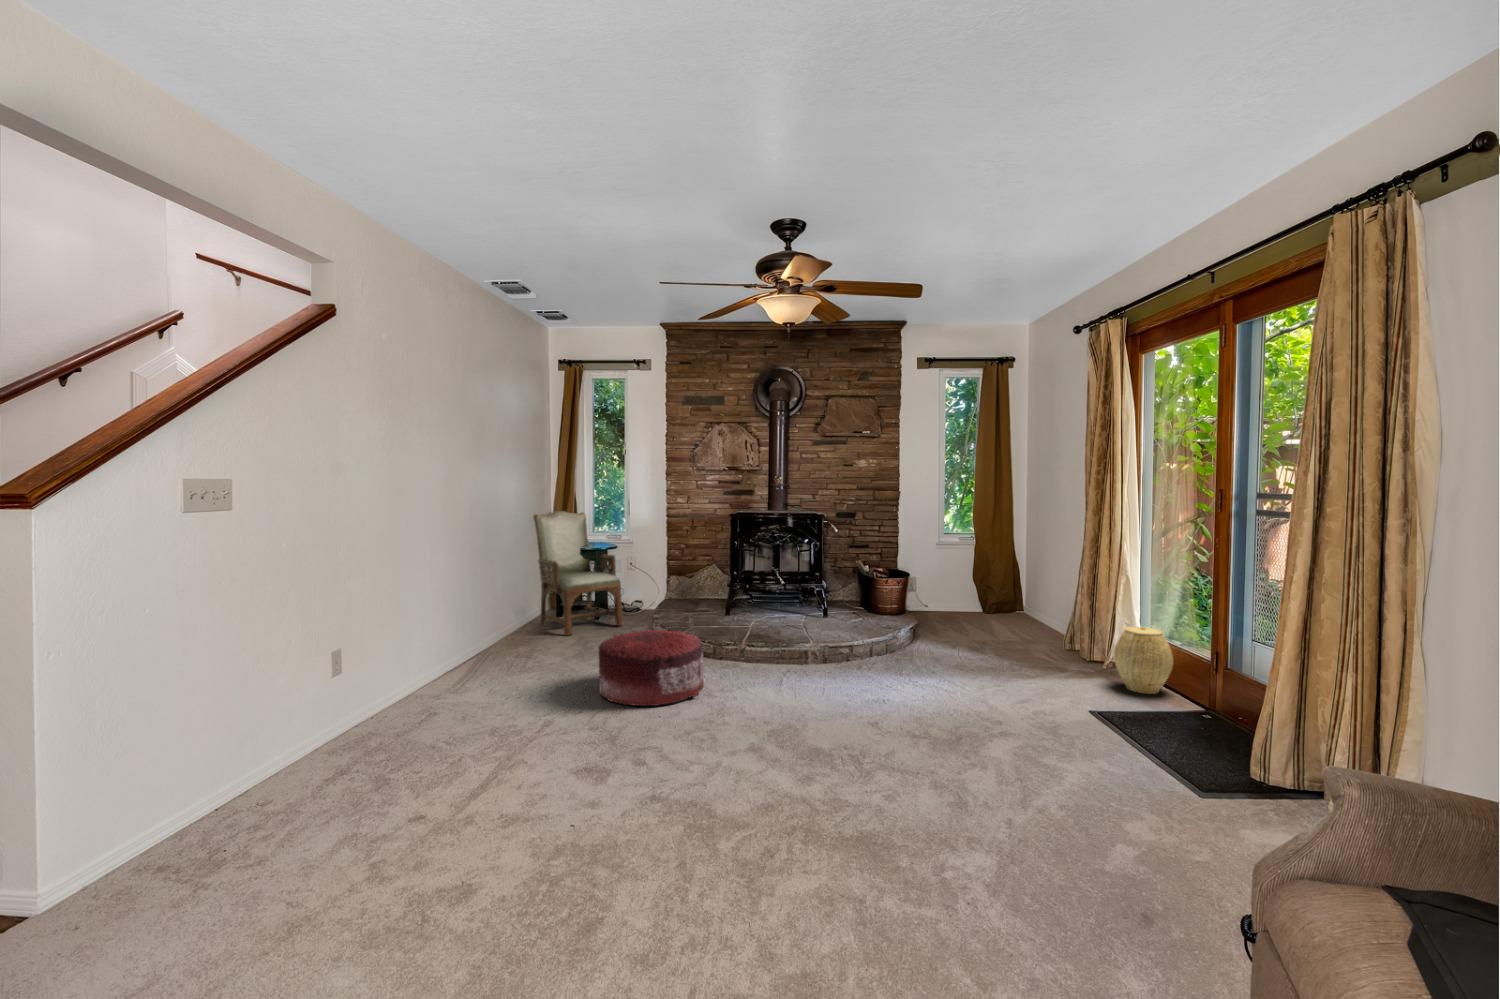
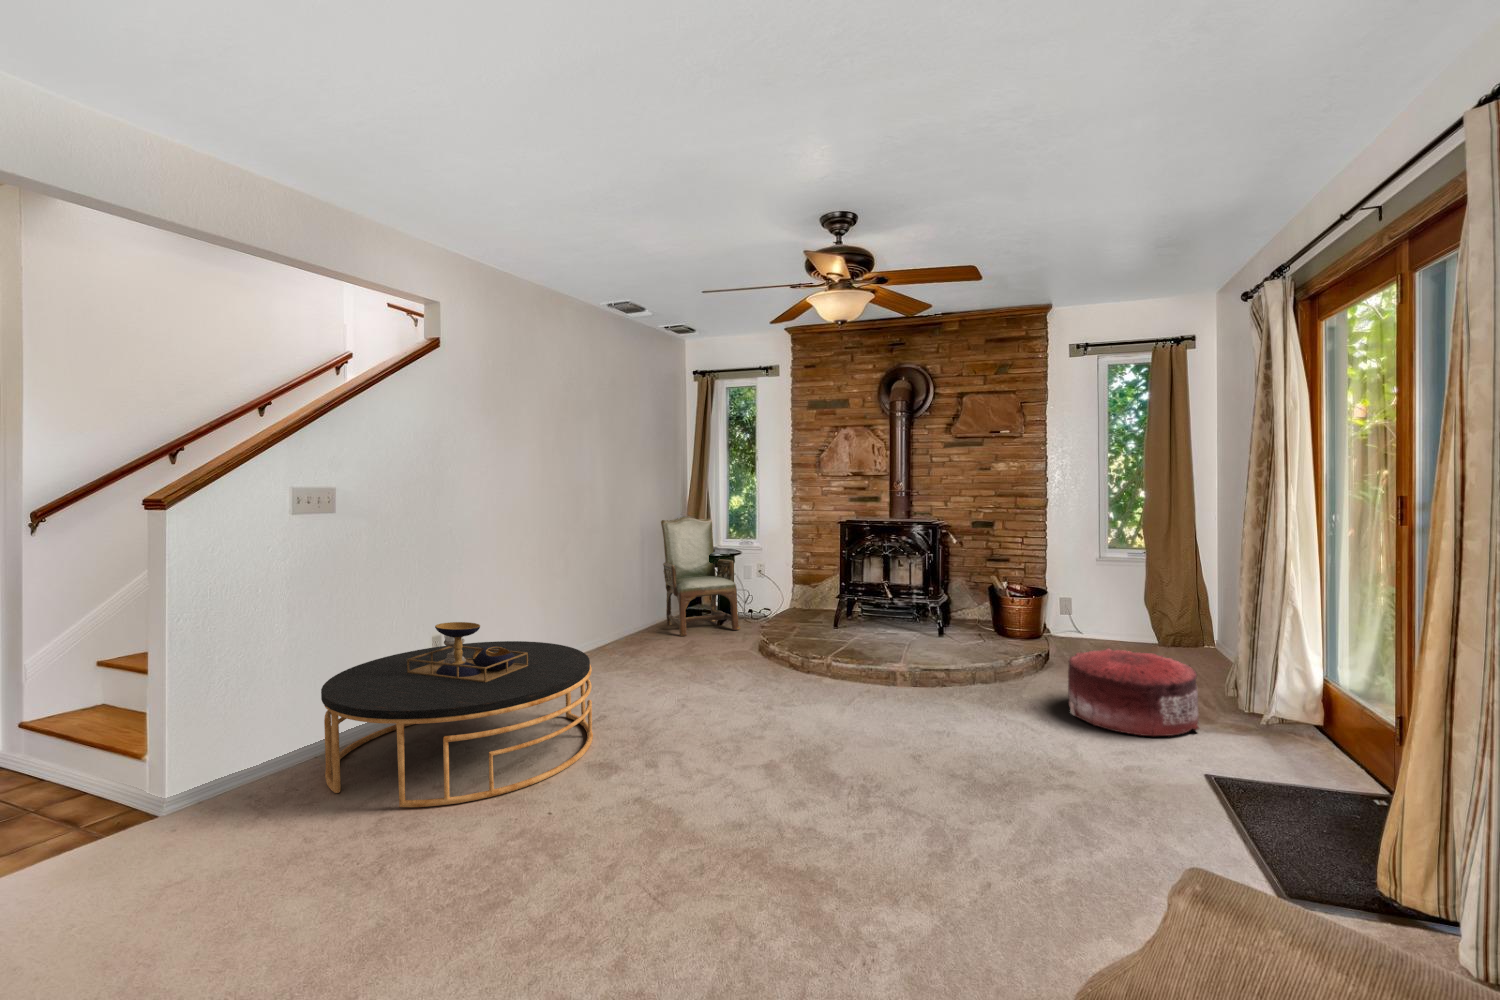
woven basket: present [1114,627,1173,694] -> none [1264,674,1350,764]
coffee table: none [238,629,562,847] -> present [321,622,593,807]
pouf: present [599,629,704,706] -> present [1068,648,1199,736]

